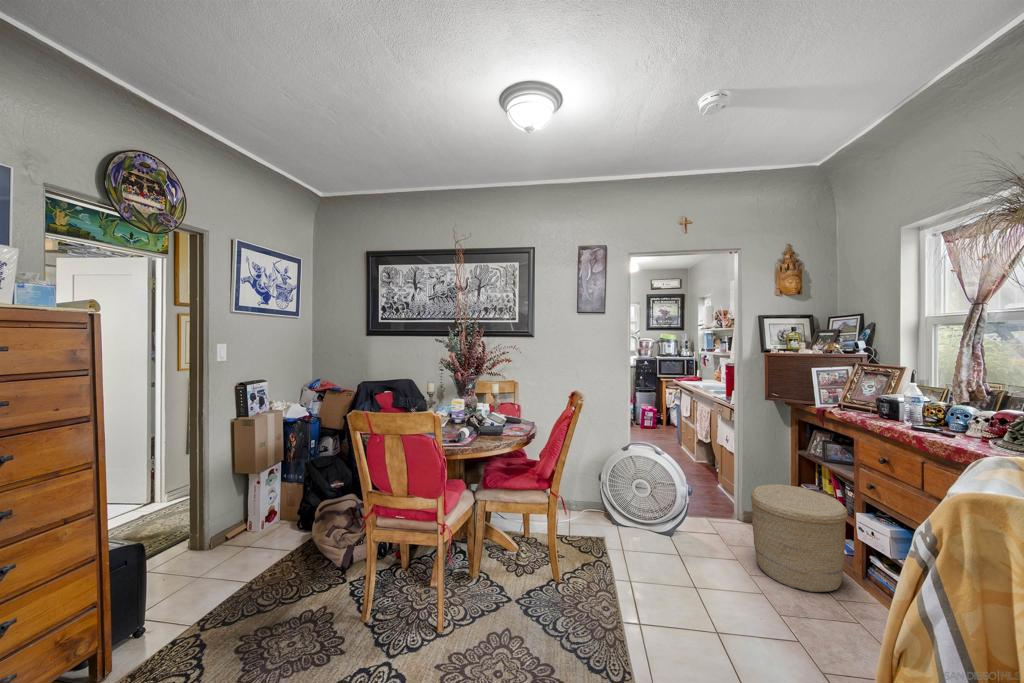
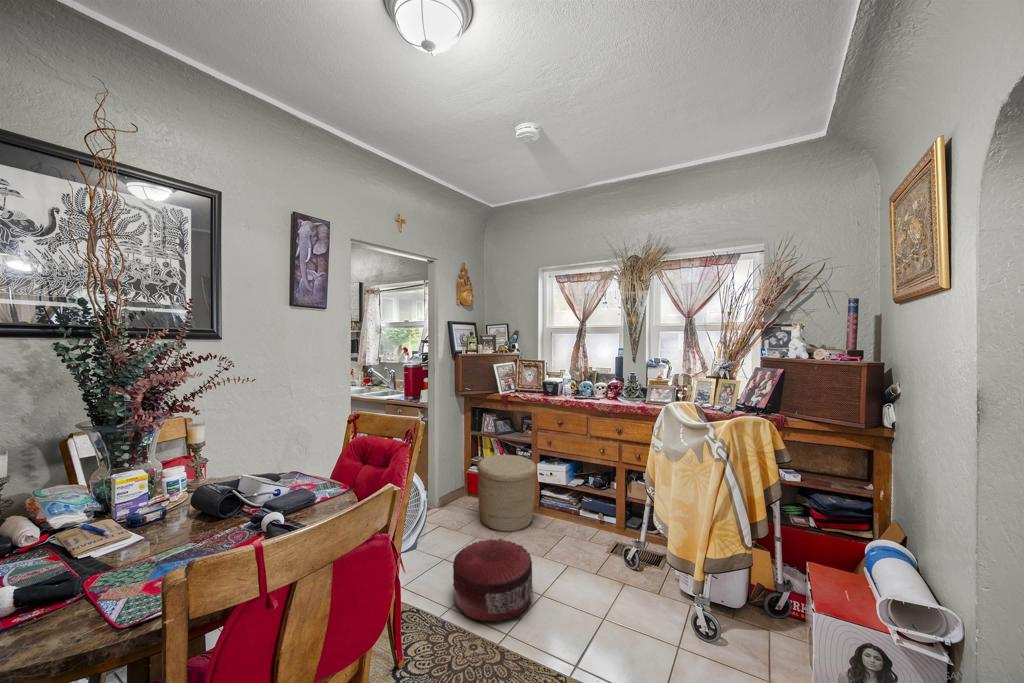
pouf: none [627,544,719,628] -> present [453,538,533,621]

